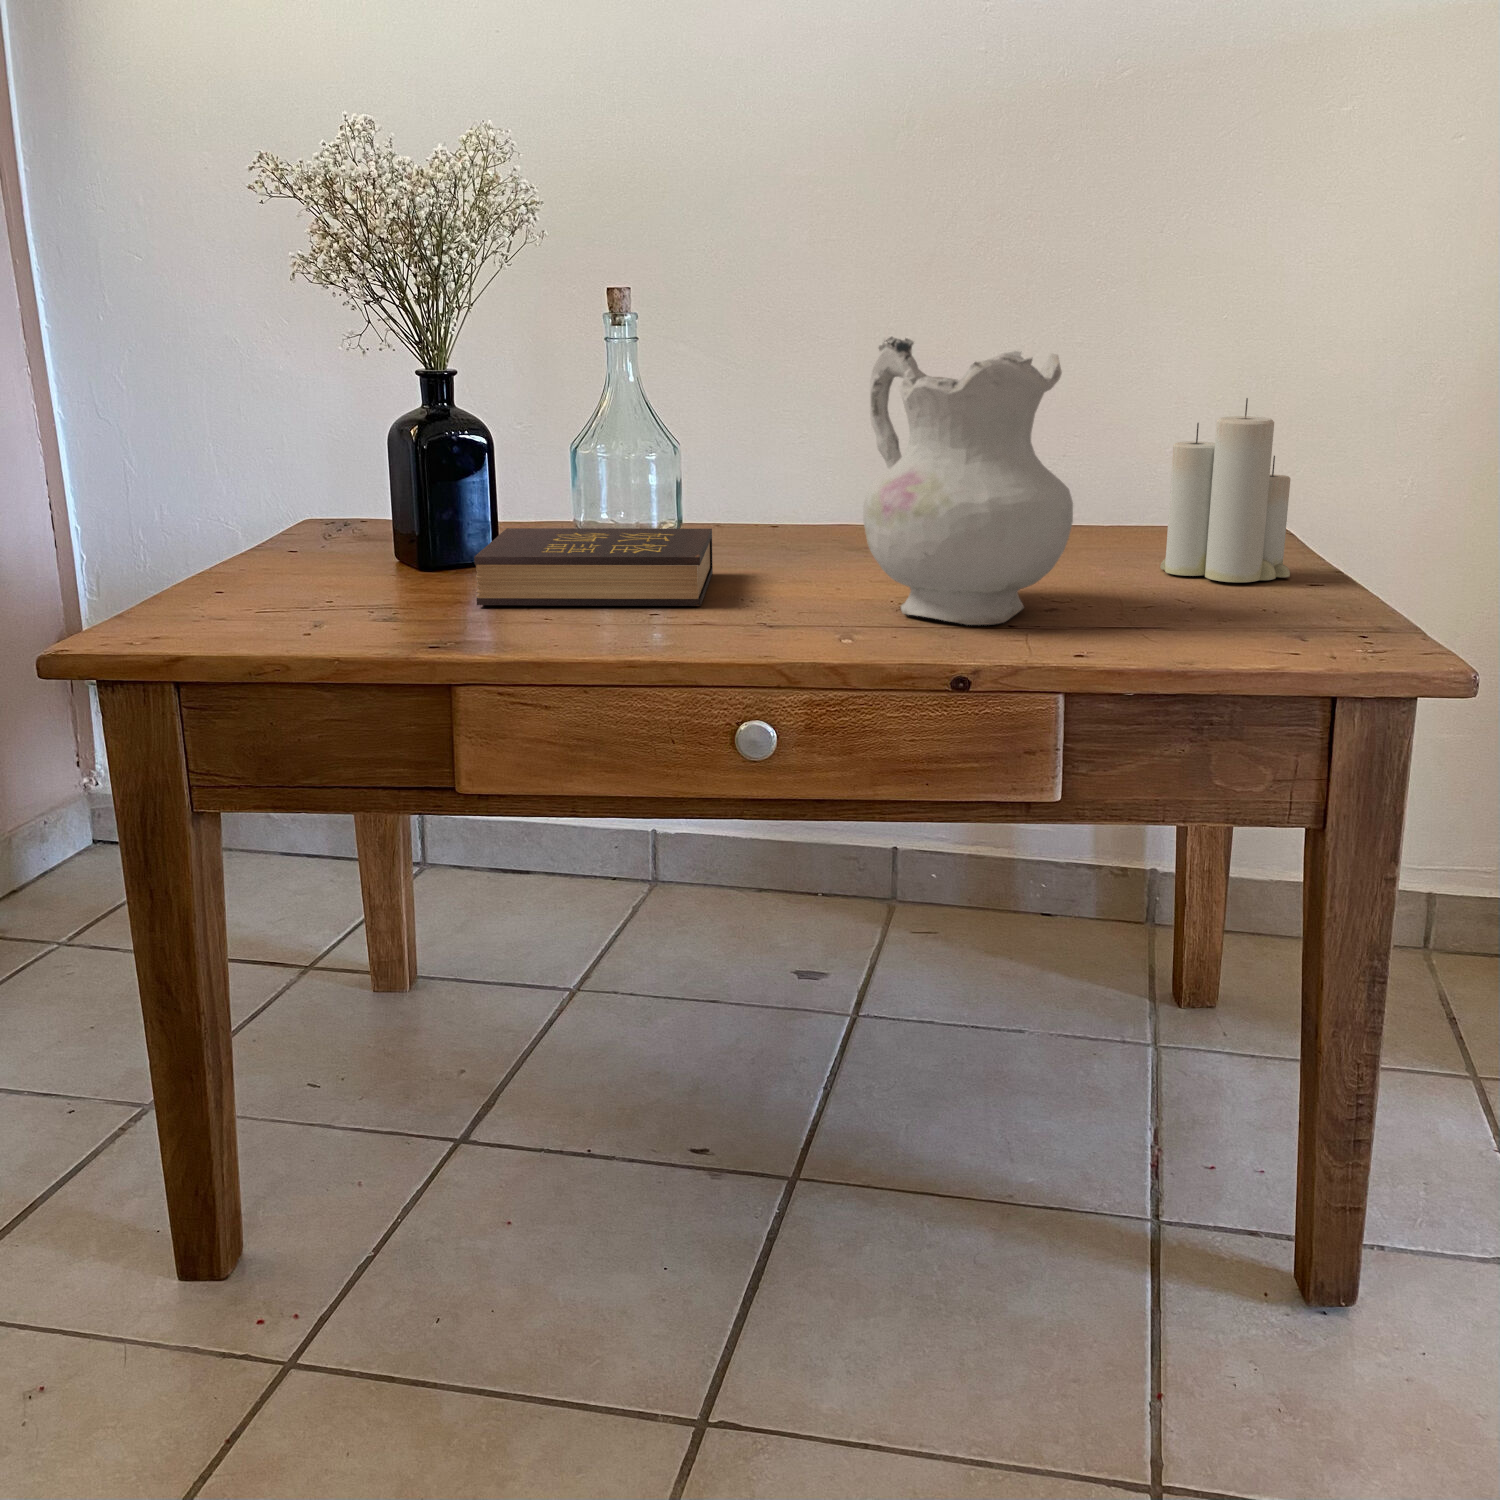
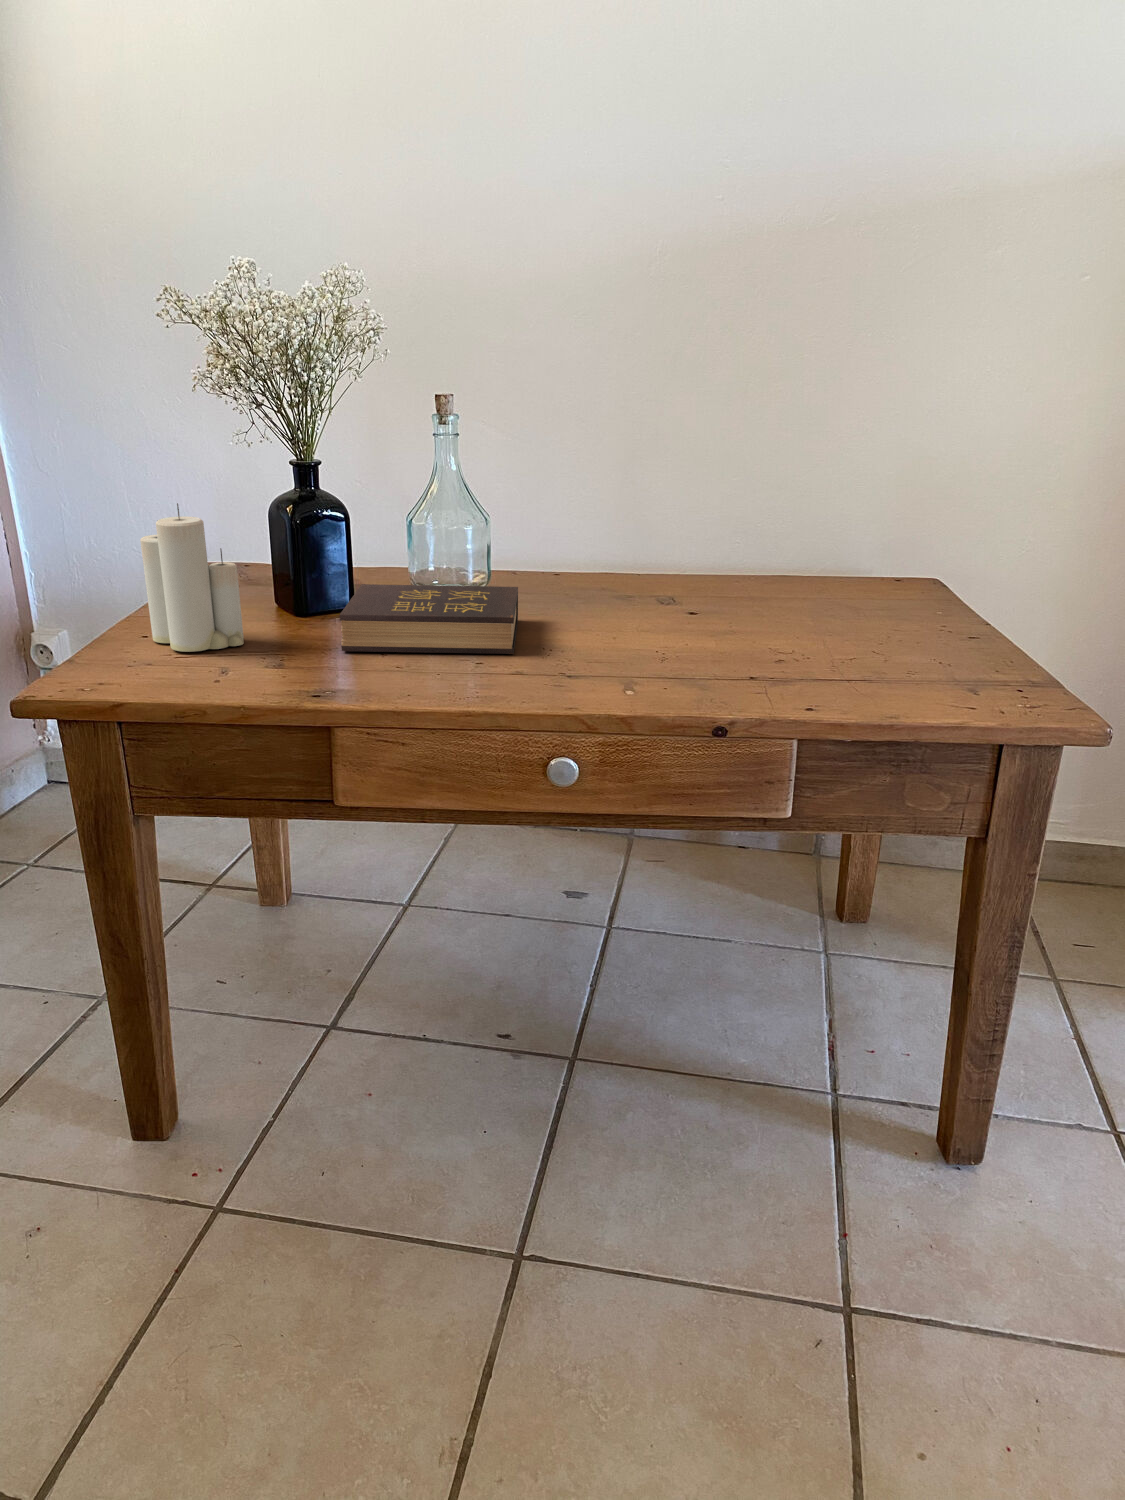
ceramic pitcher: present [863,337,1073,625] -> none [639,450,798,676]
candle: present [1160,398,1290,582] -> present [140,503,244,652]

